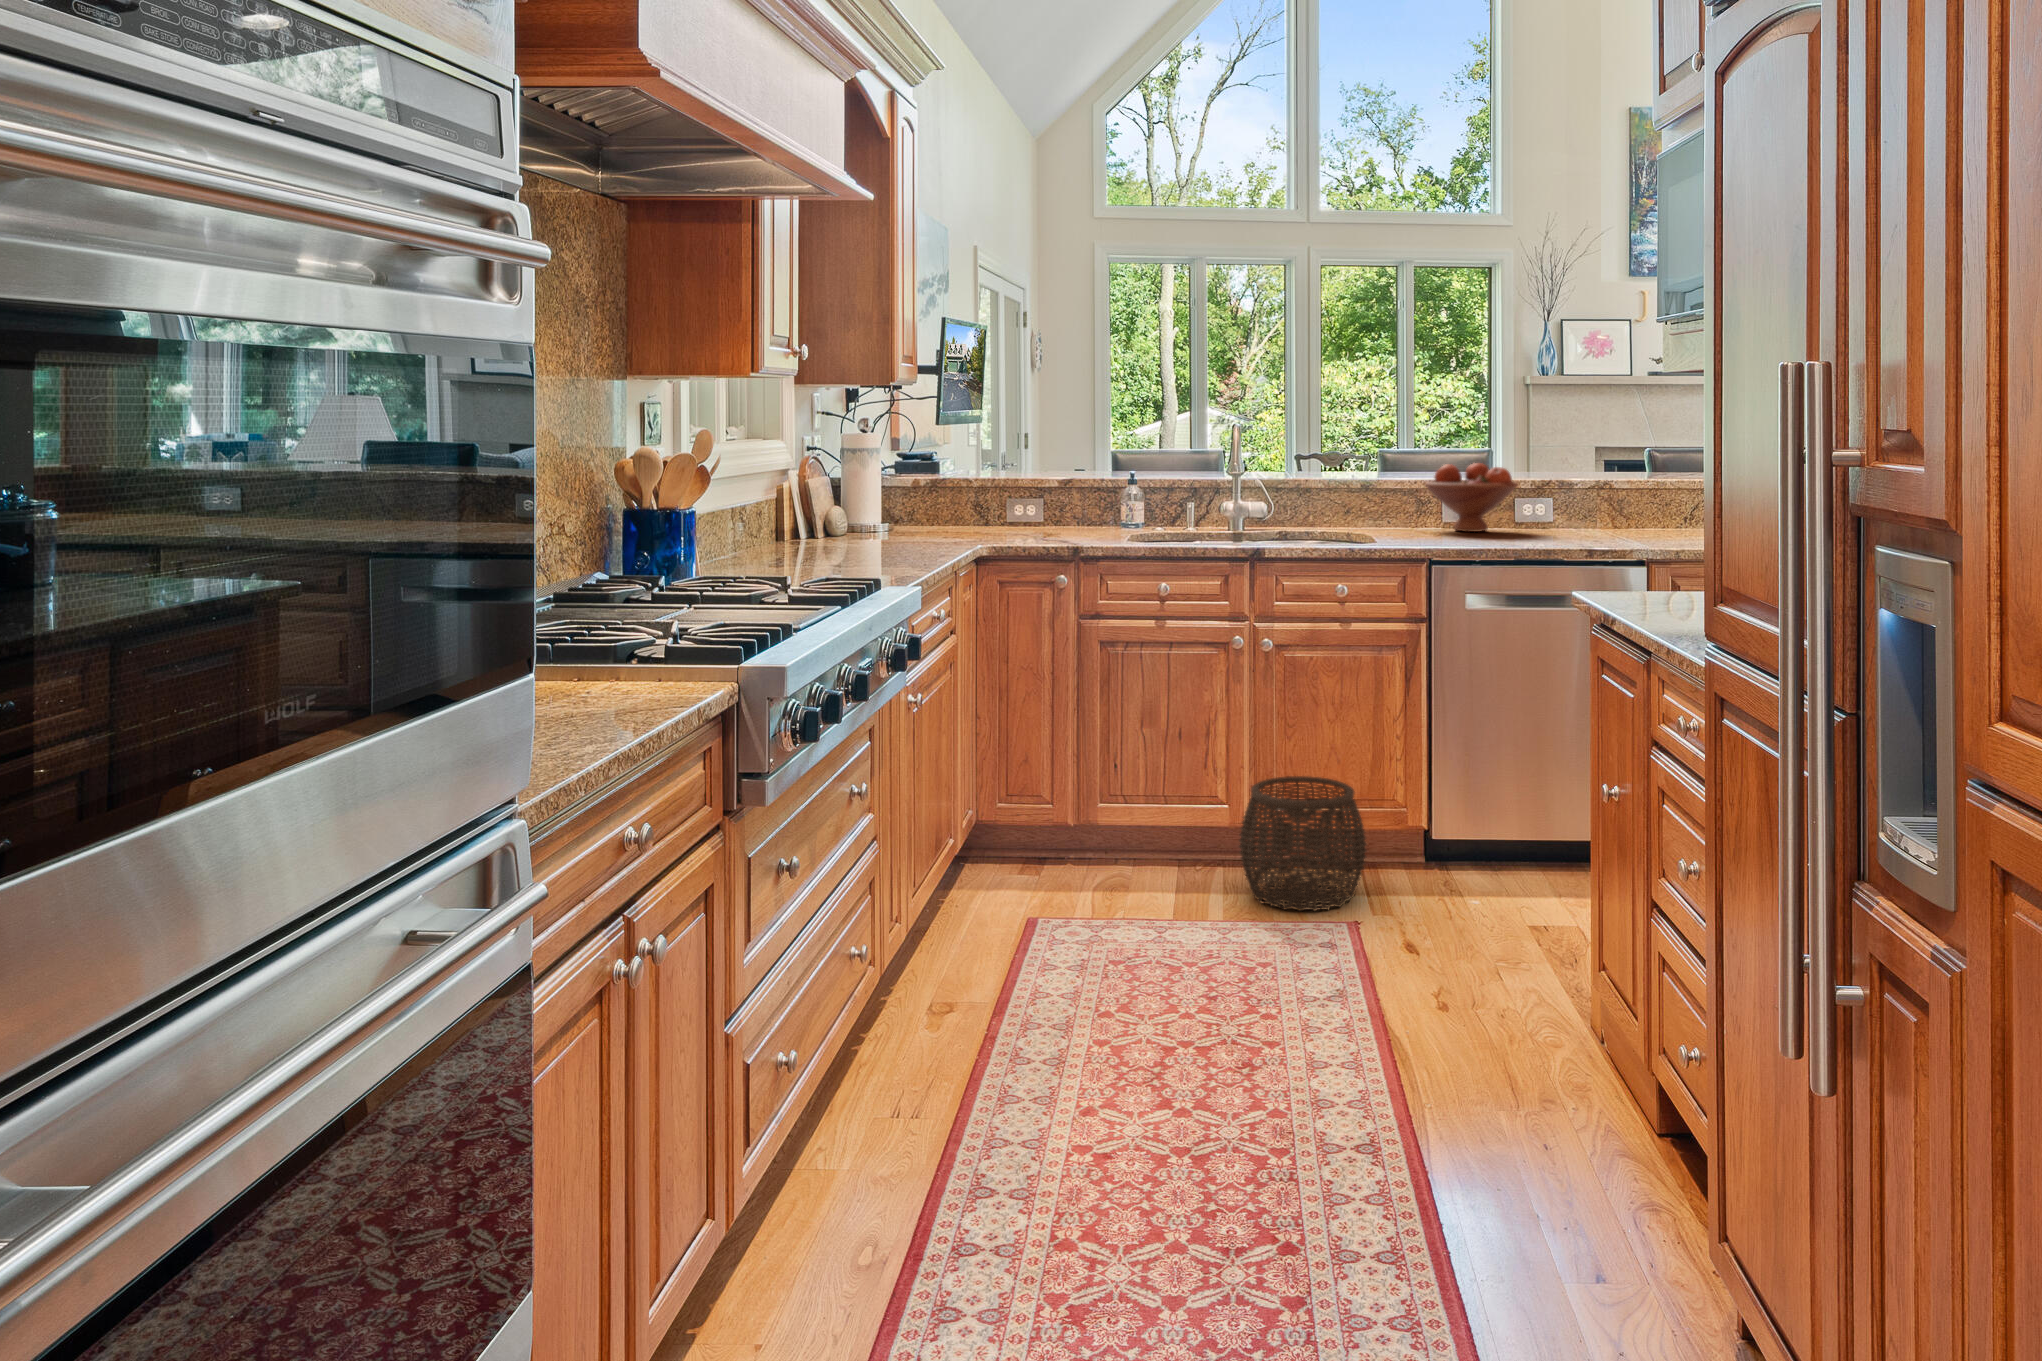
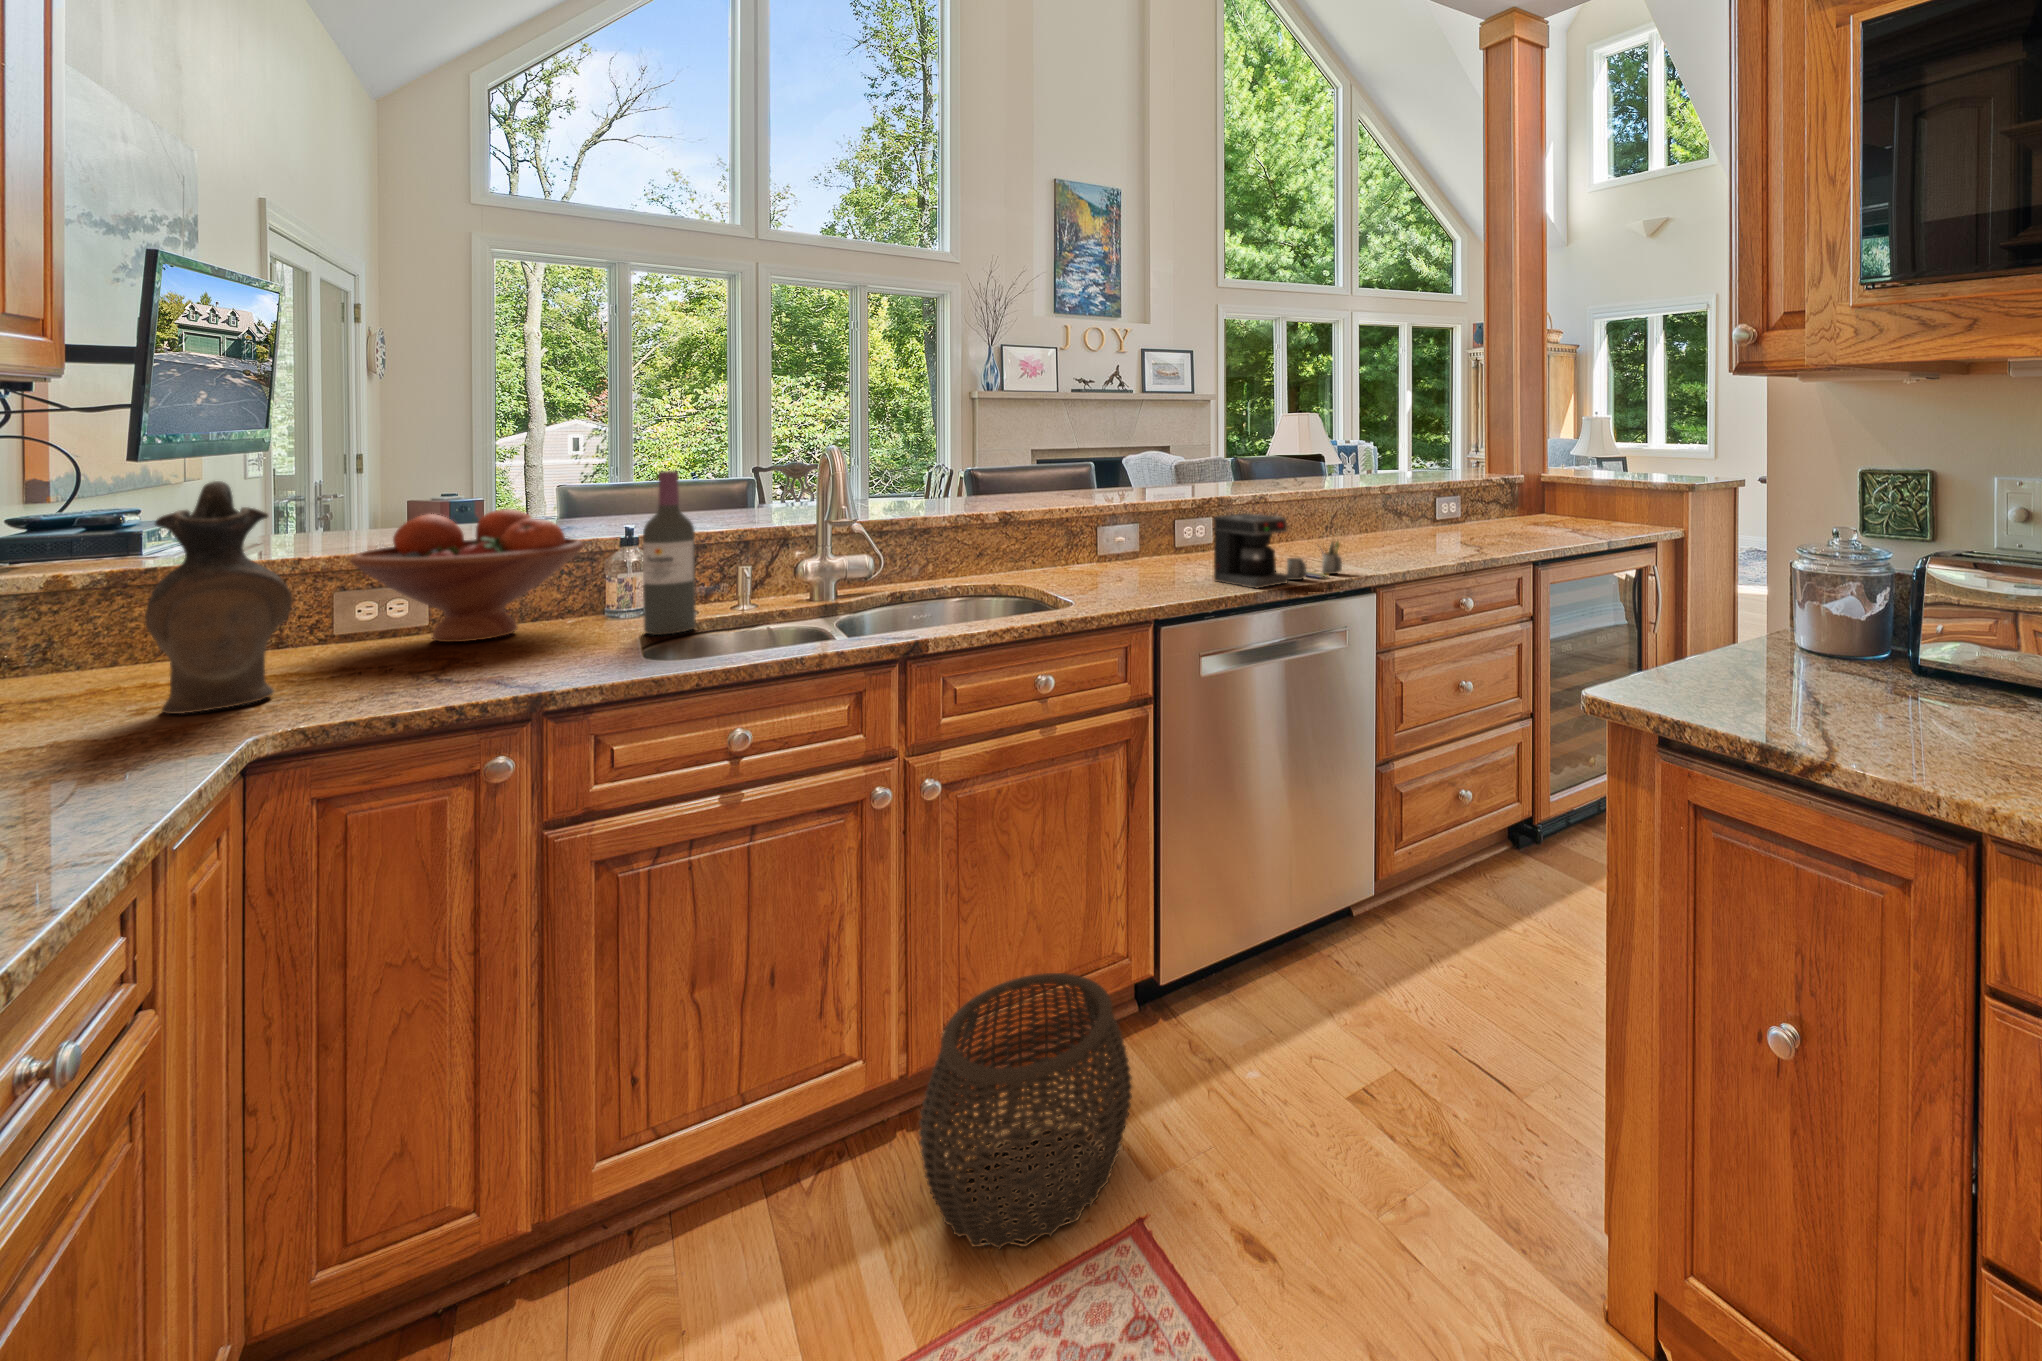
ceramic pitcher: none [956,436,997,536] -> present [145,481,293,714]
wine bottle: none [1132,437,1157,533] -> present [643,471,696,635]
fruit bowl: present [1425,463,1517,532] -> present [350,509,584,642]
coffee maker: none [1514,484,1643,545] -> present [1214,513,1342,589]

